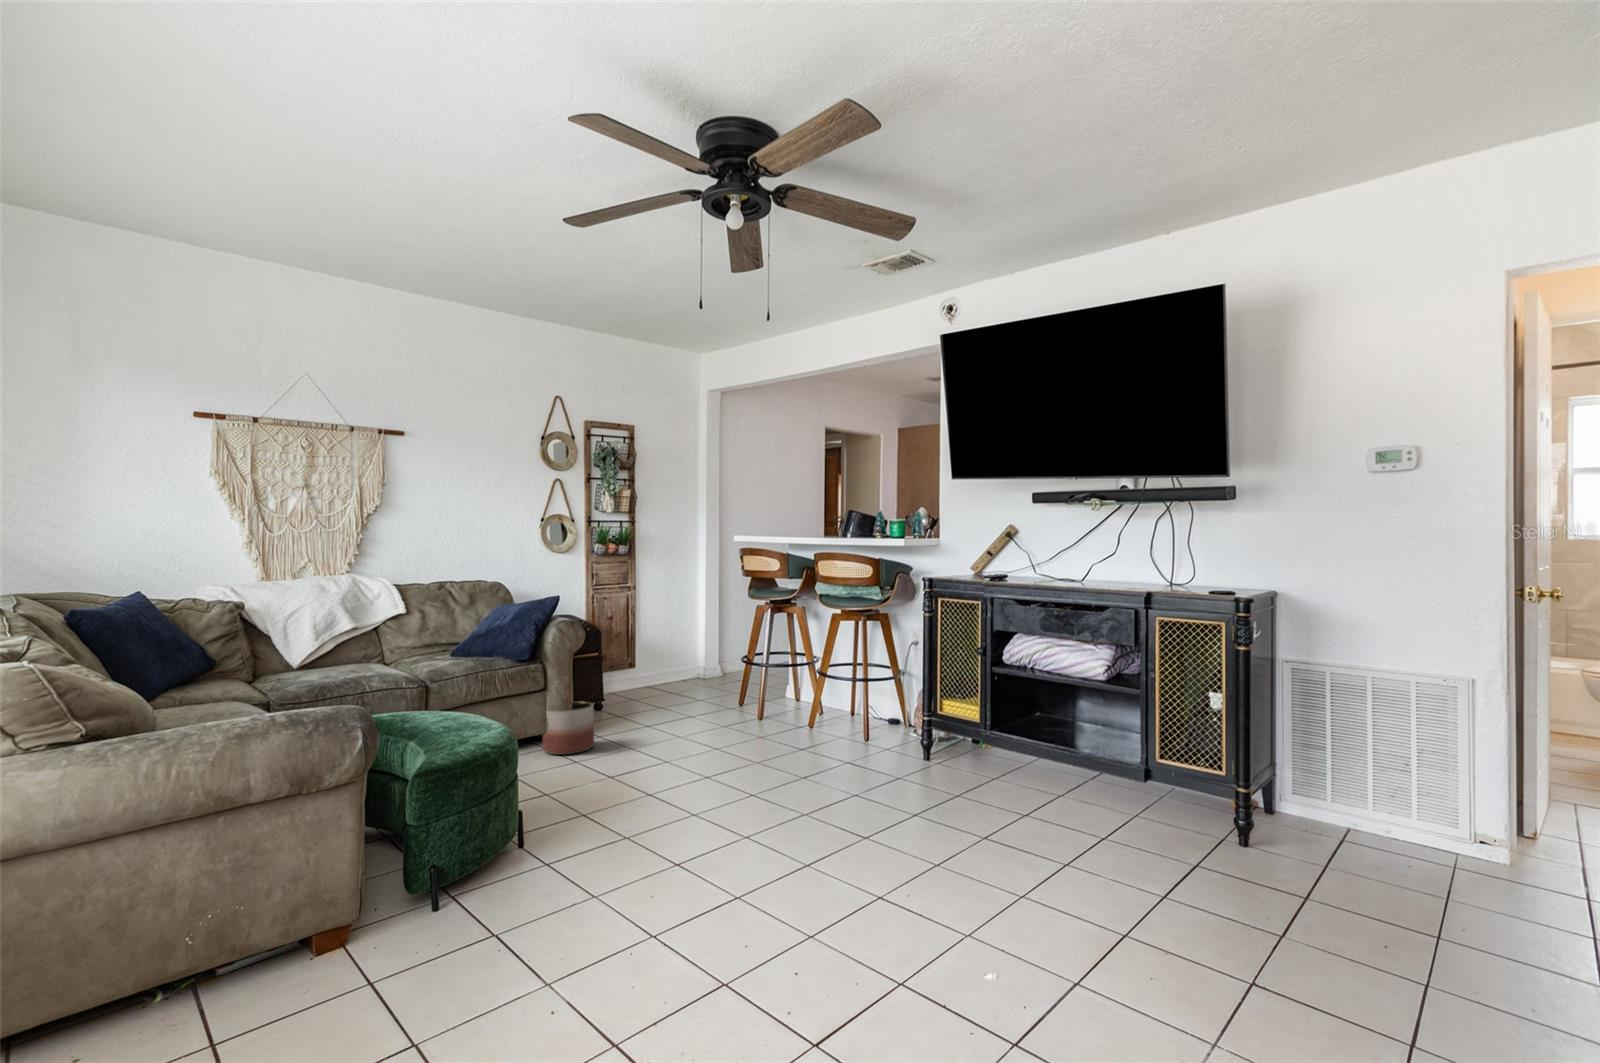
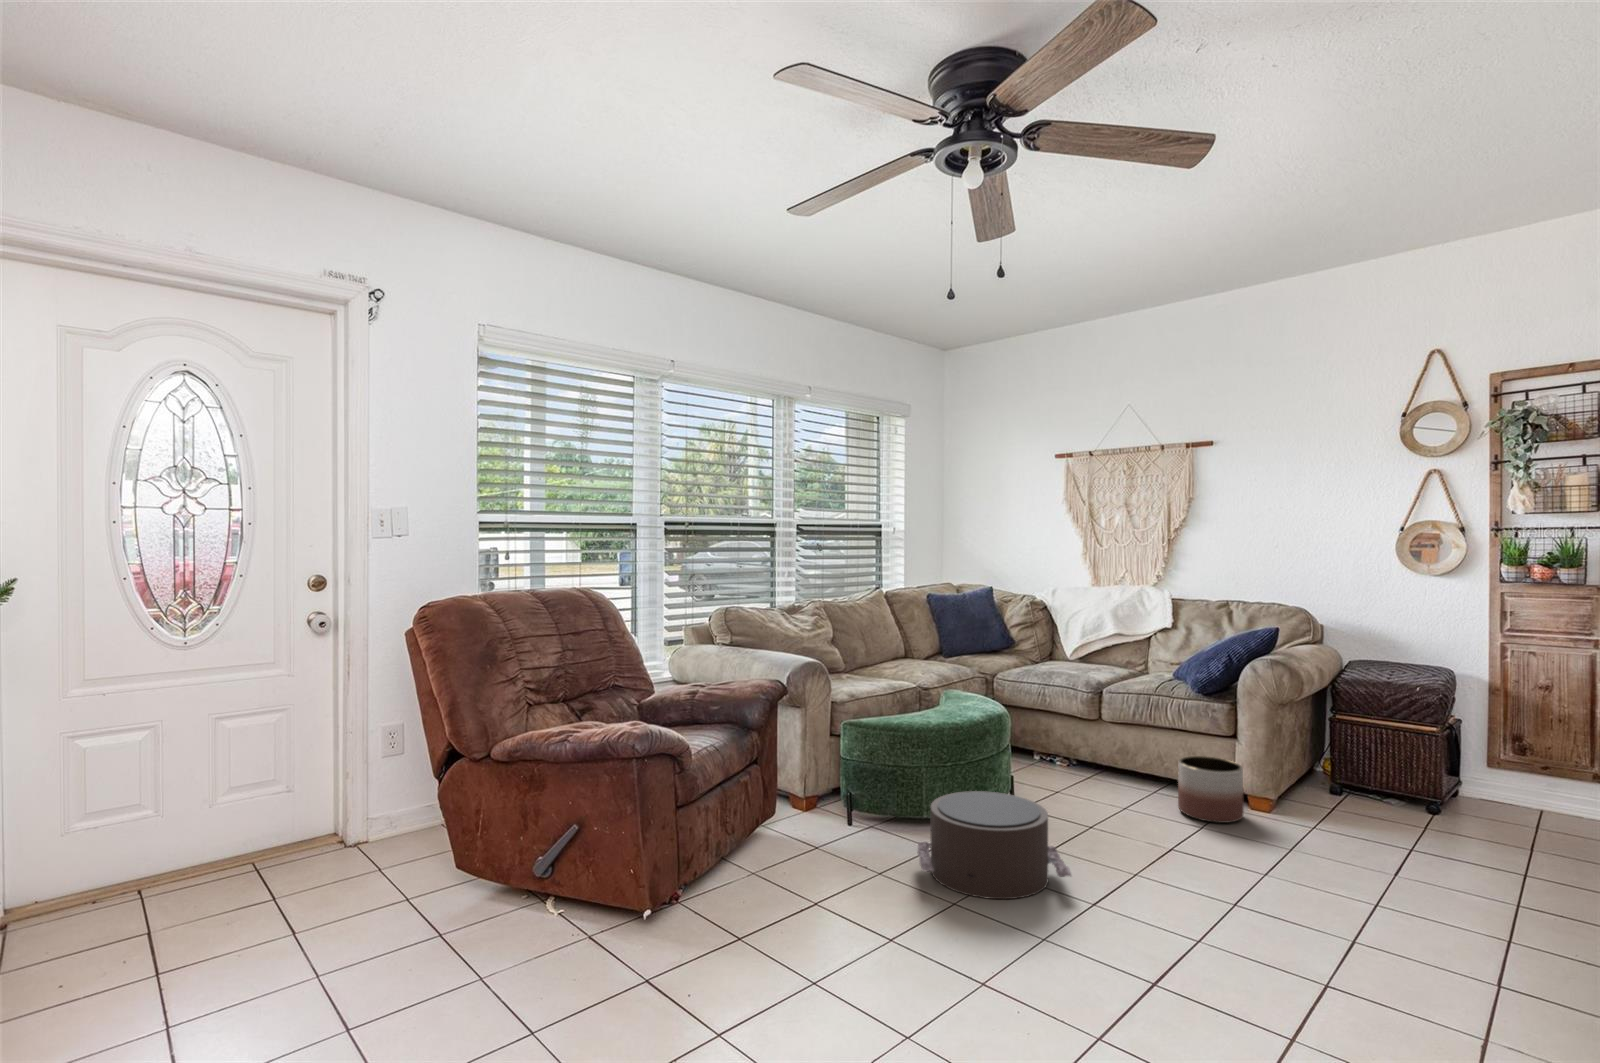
pouf: none [615,743,727,839] -> present [918,791,1071,899]

